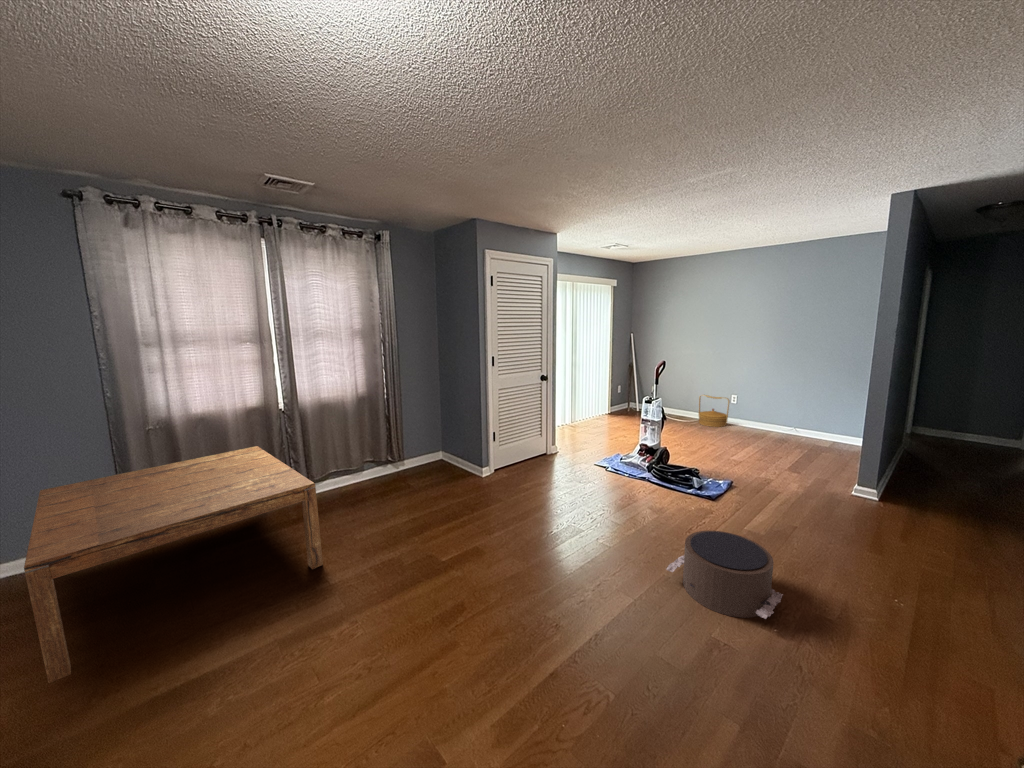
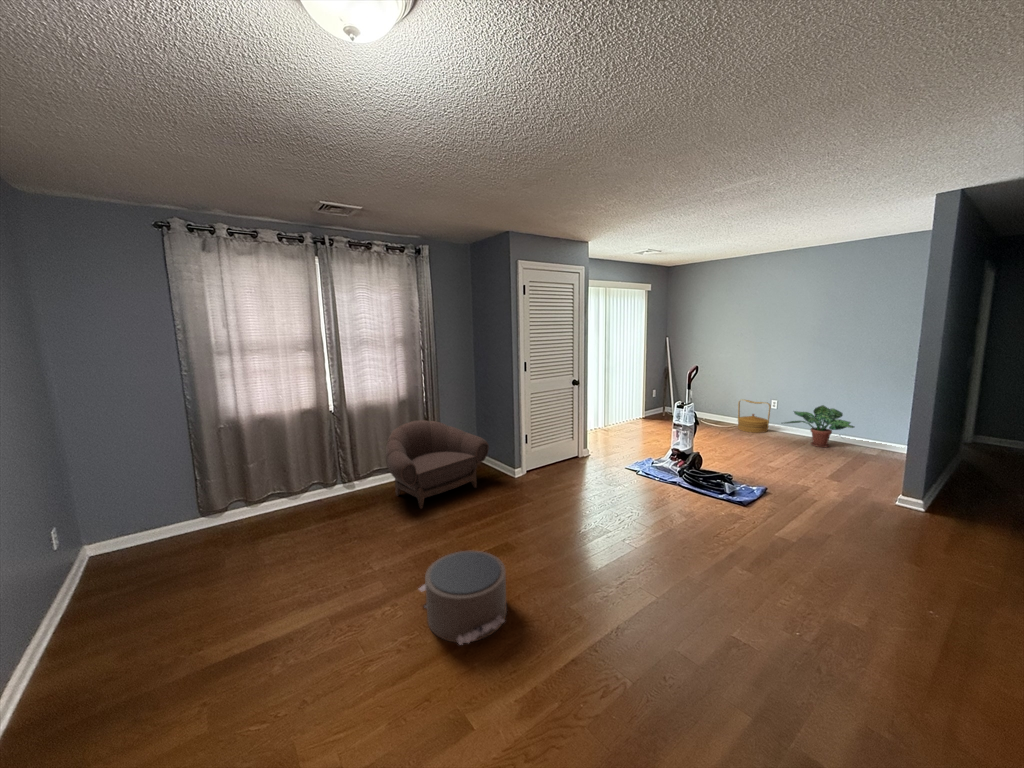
potted plant: none [738,399,809,440] -> present [785,405,854,447]
armchair: none [343,418,455,513] -> present [386,420,489,509]
coffee table: present [24,446,323,683] -> none [135,445,369,639]
pouf: present [666,531,783,619] -> present [419,550,507,645]

